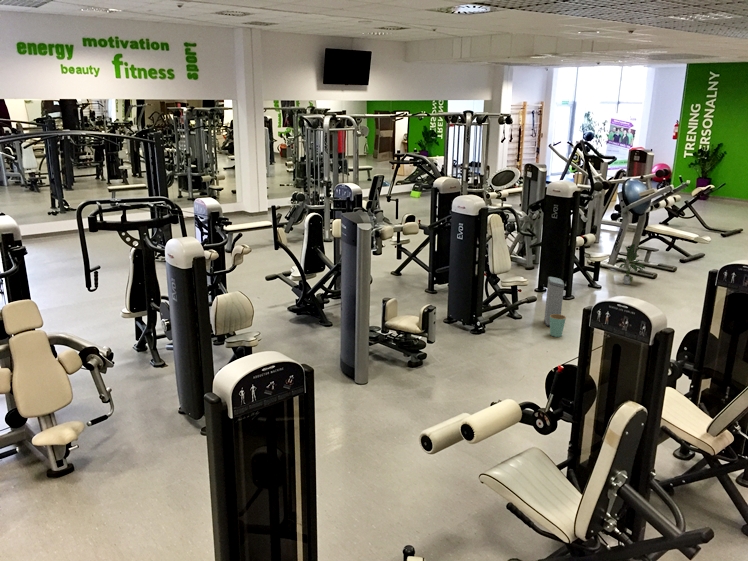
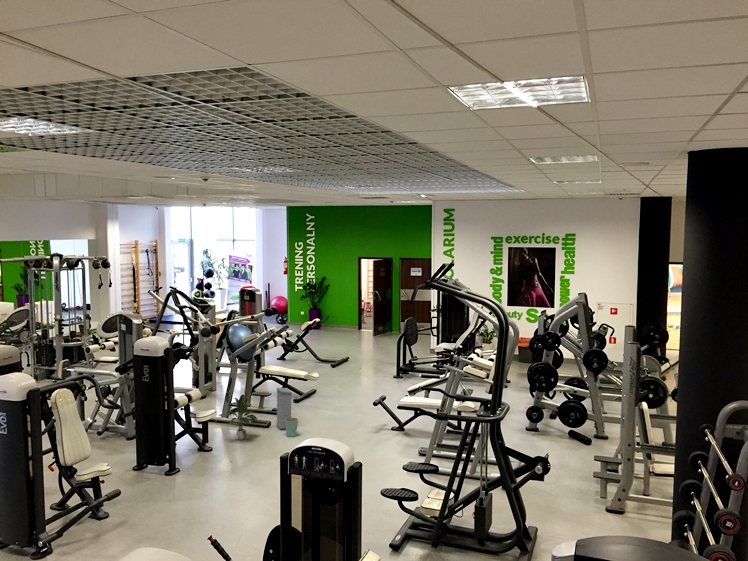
trash can: present [544,277,566,337] -> present [277,388,298,437]

